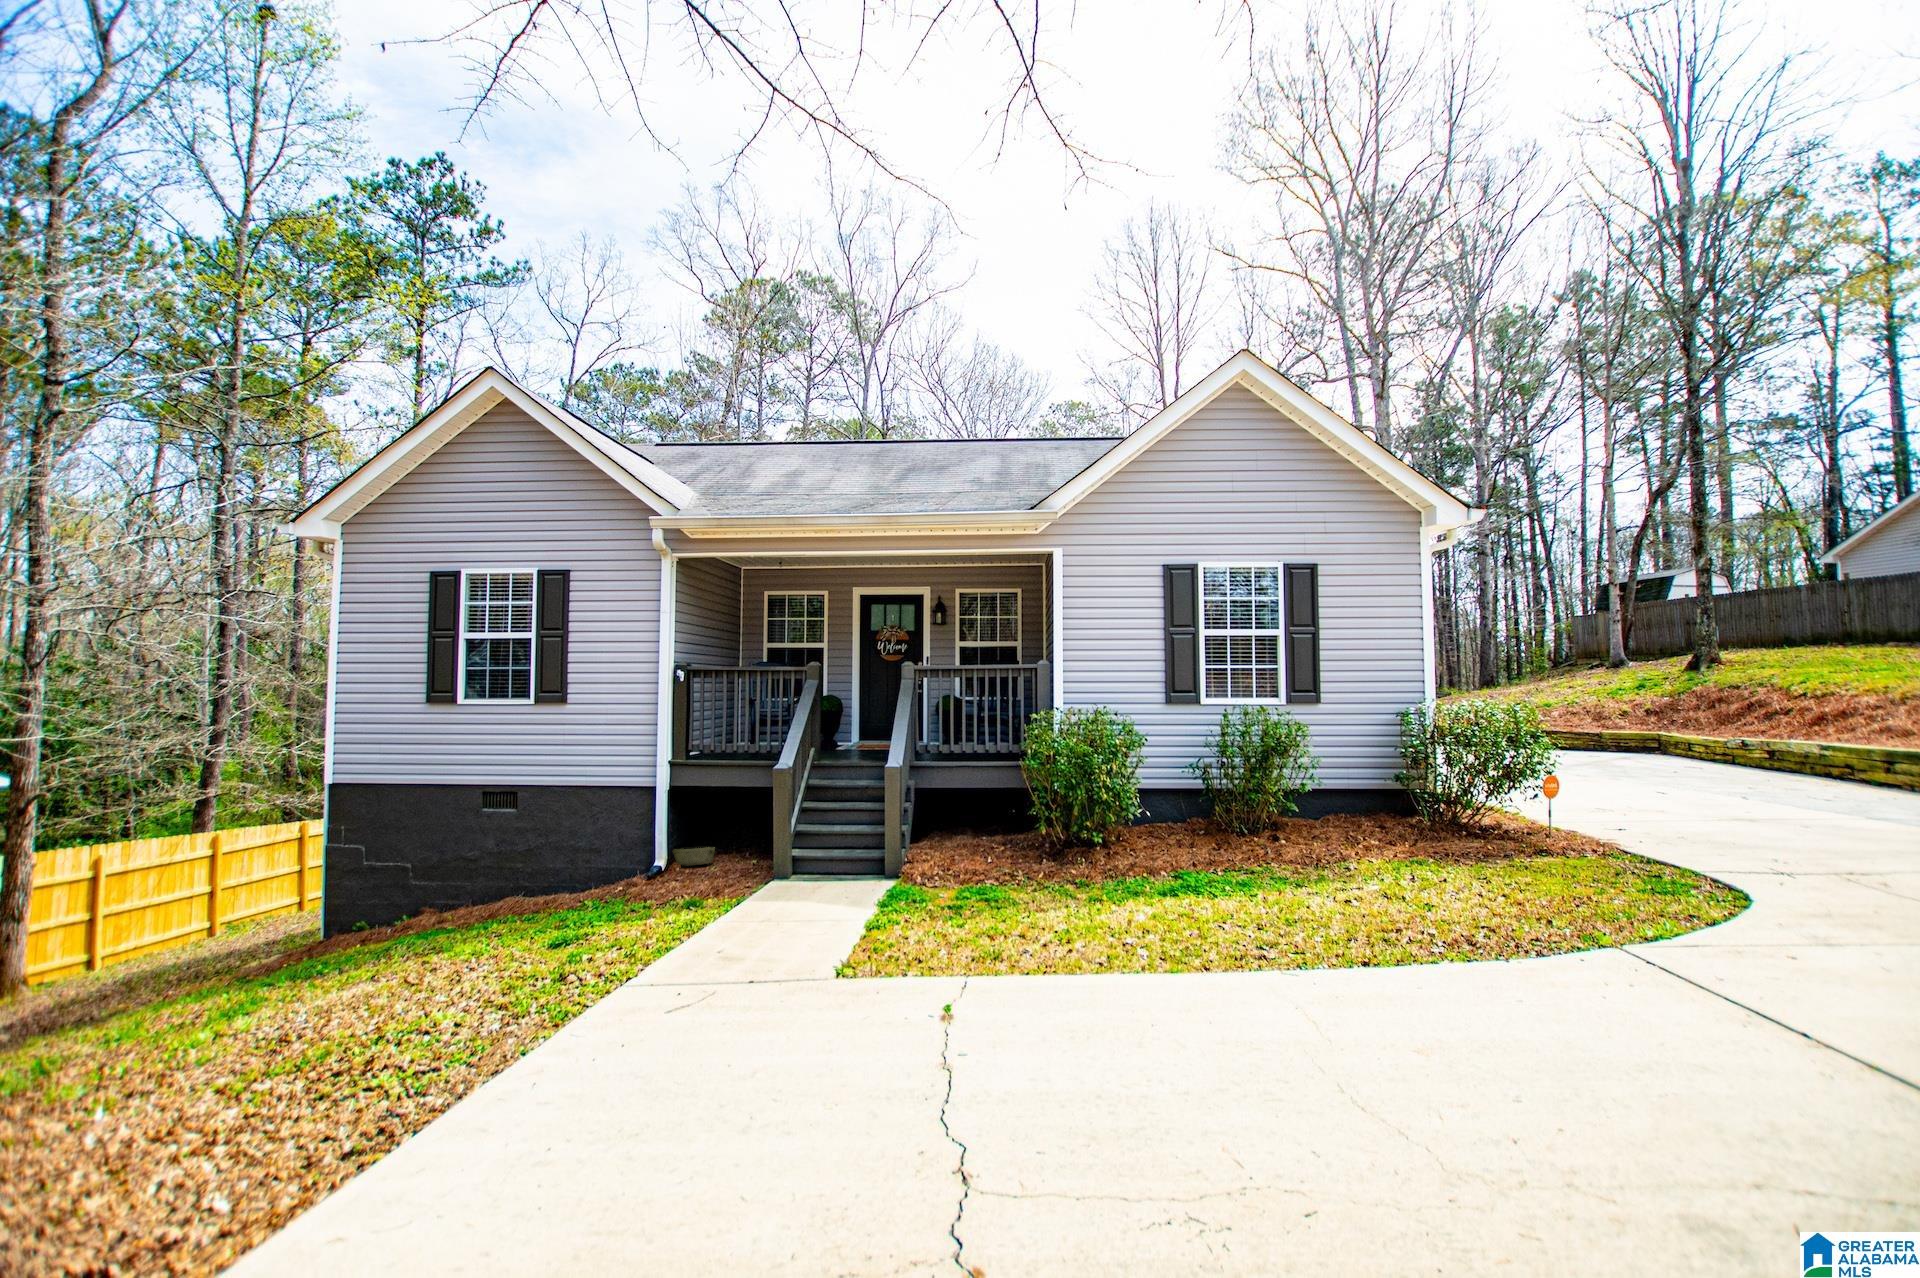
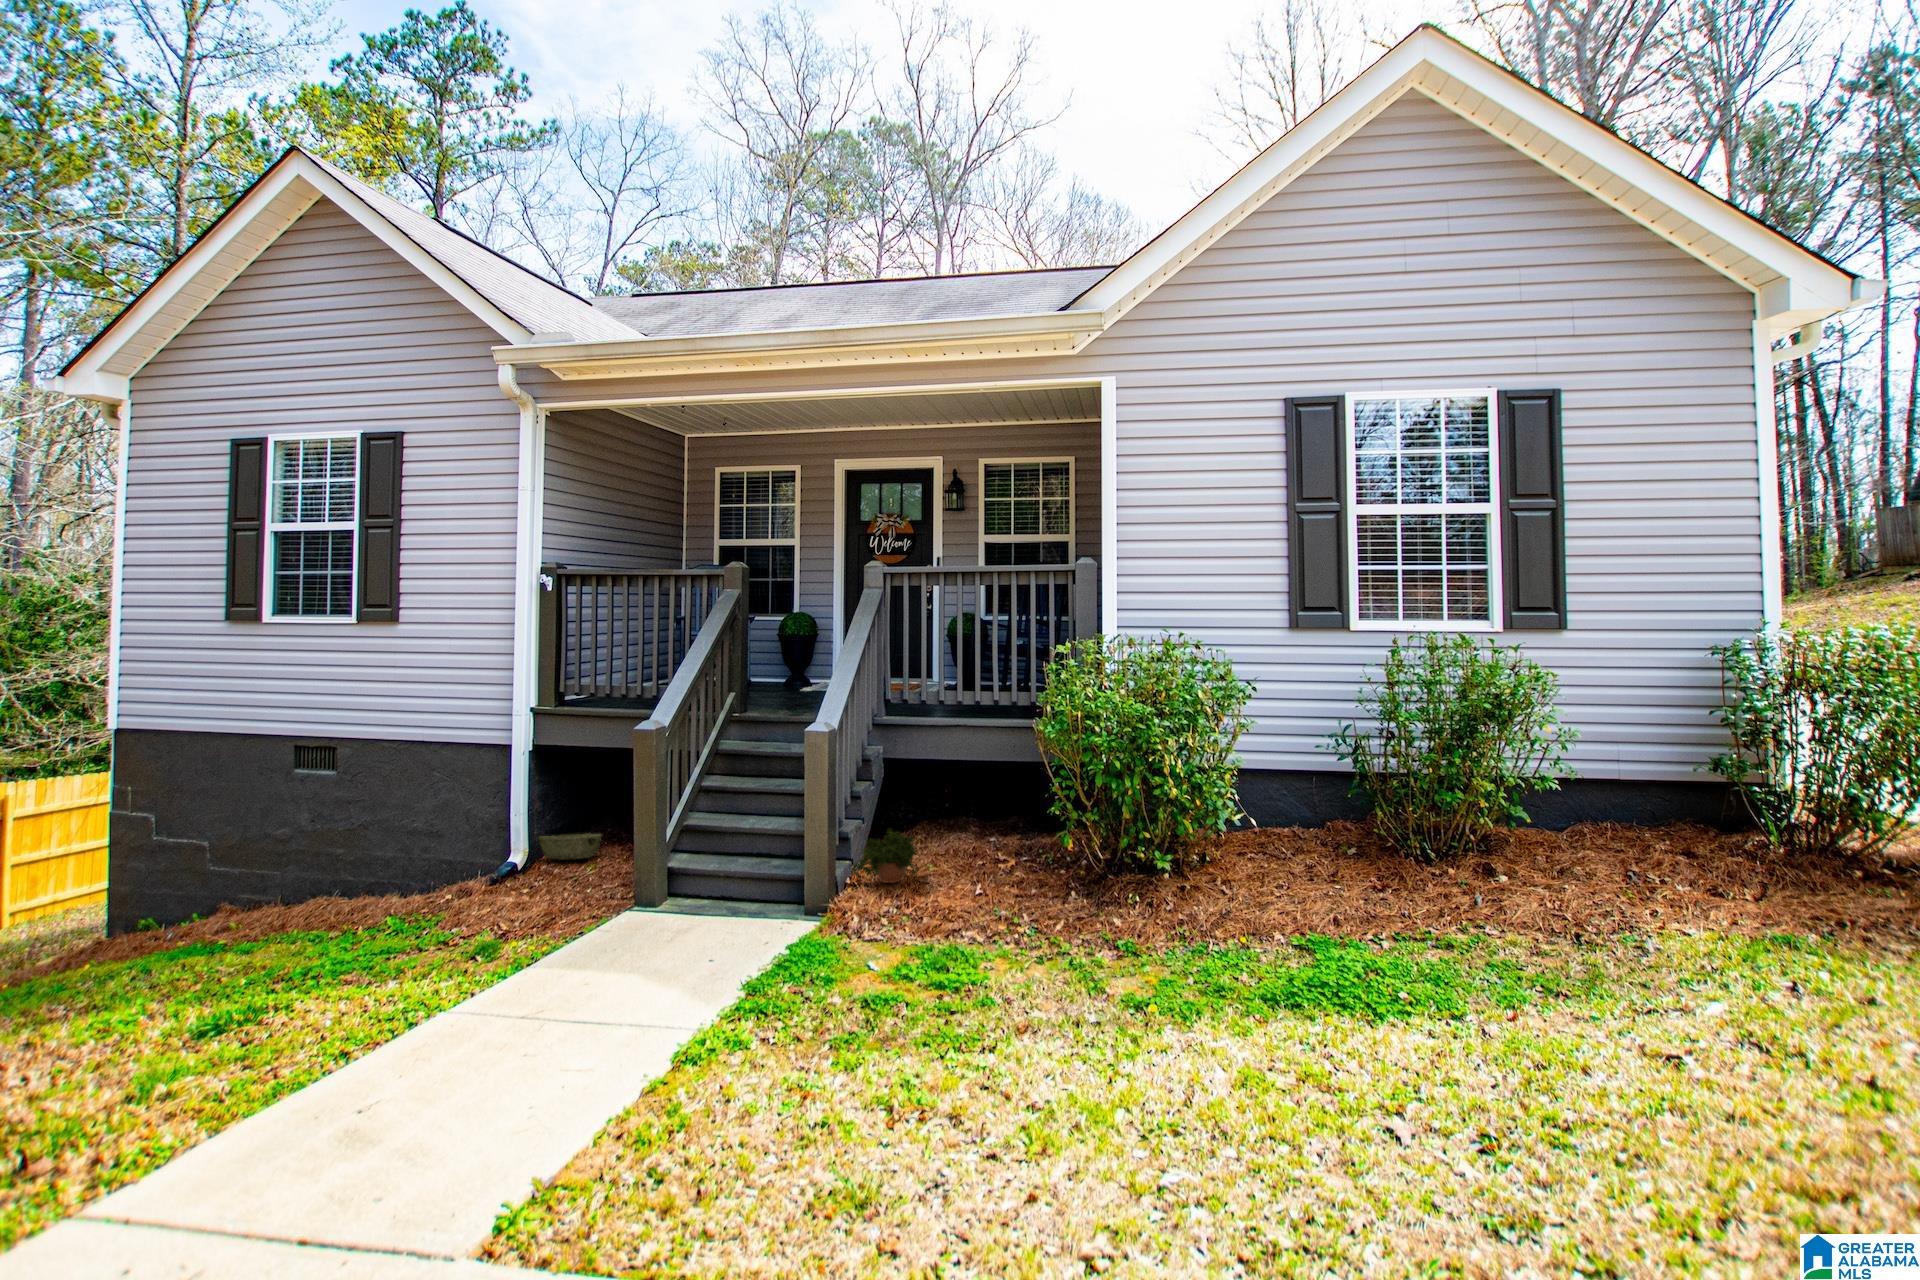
potted plant: none [913,827,961,860] -> present [852,829,919,883]

